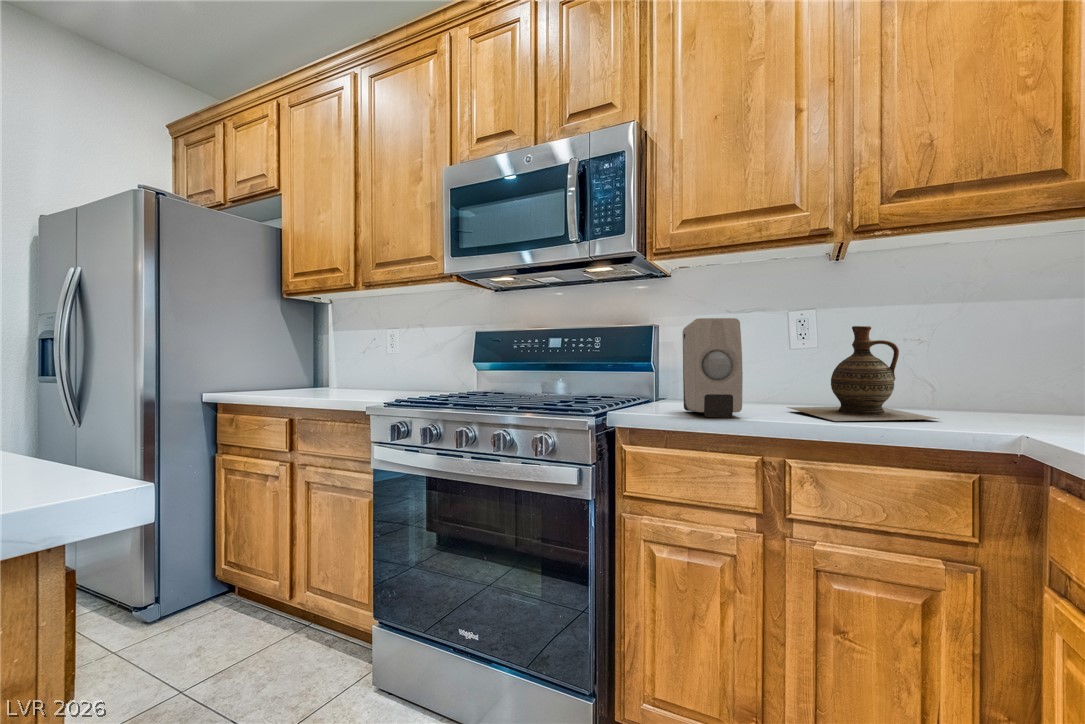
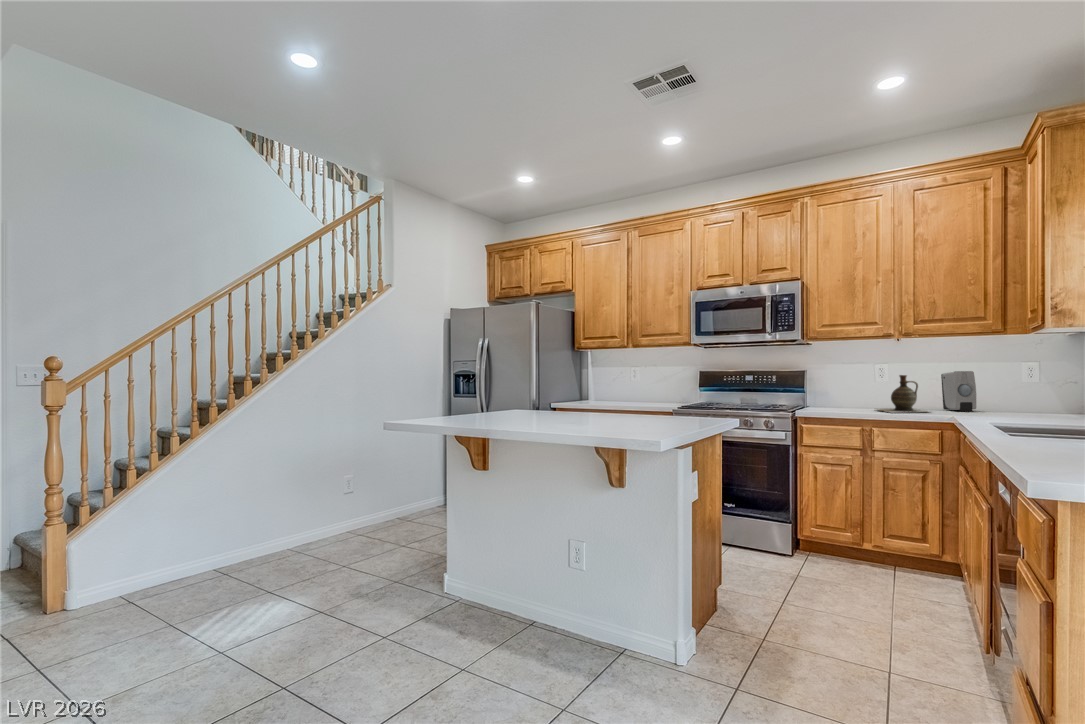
soap dispenser: present [683,318,743,418] -> present [941,371,976,411]

